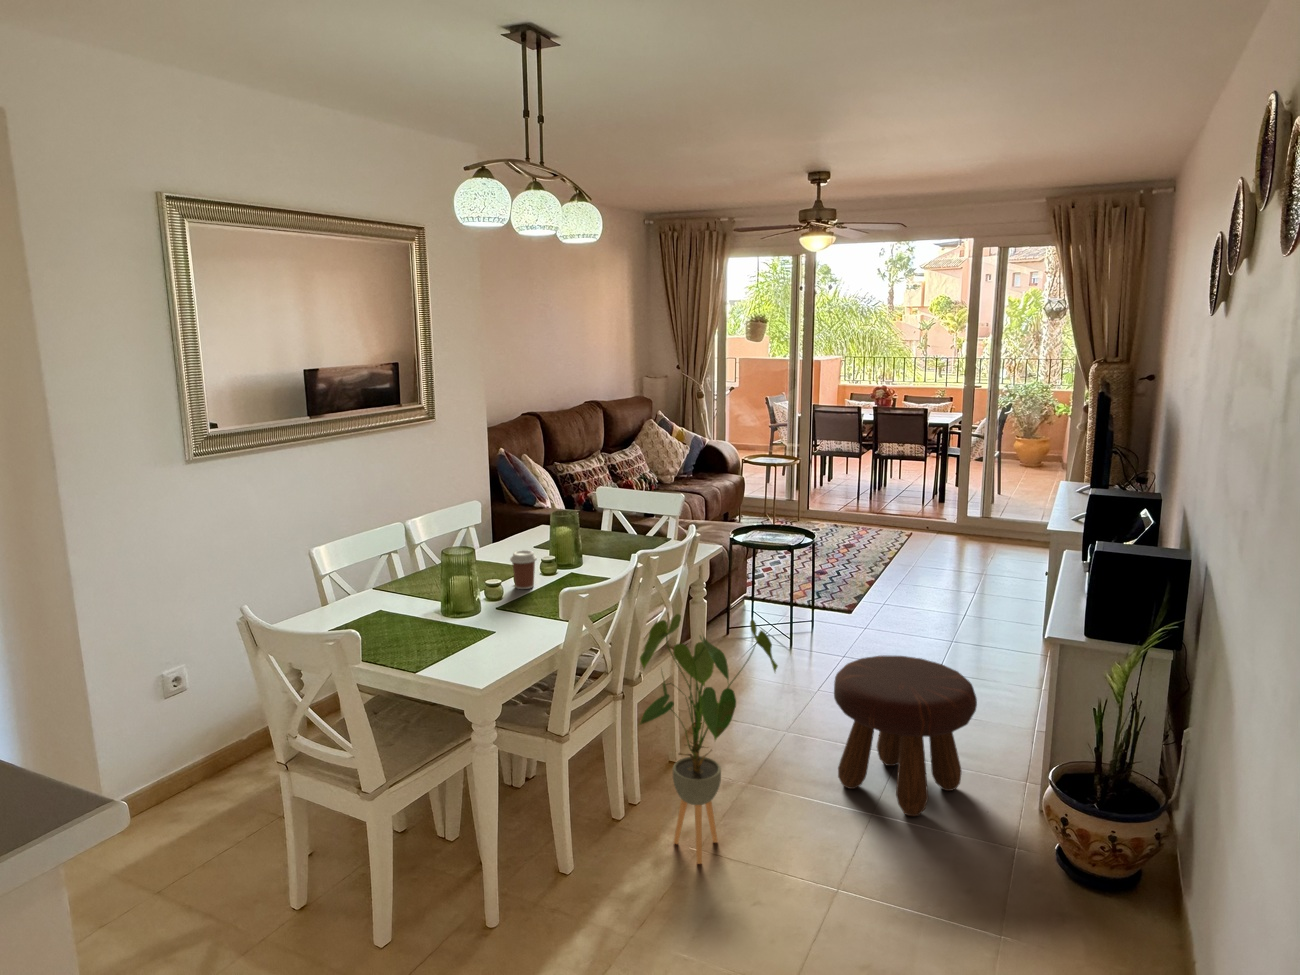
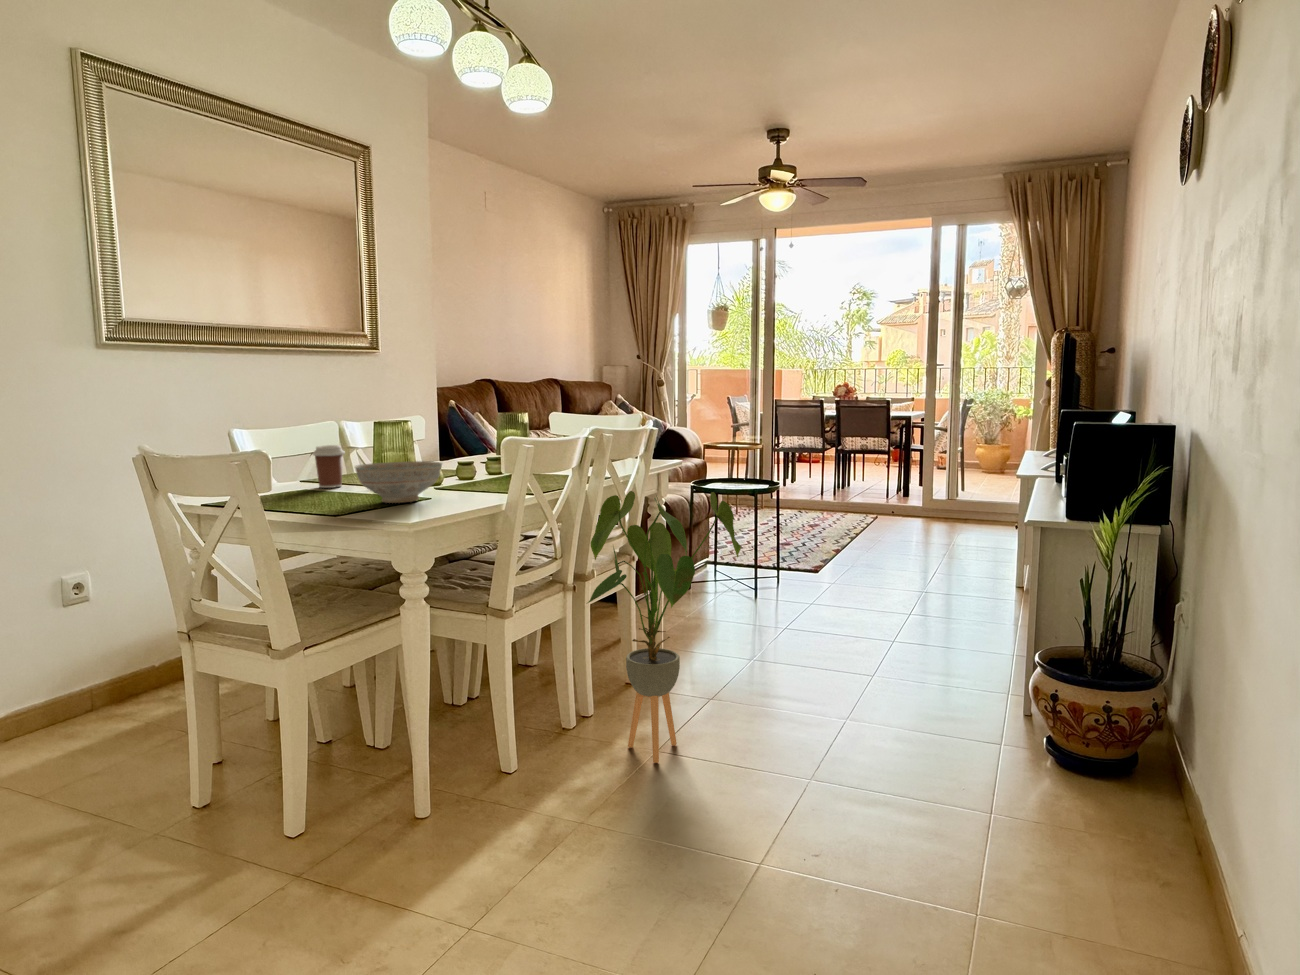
coffee cup: present [510,550,537,589] -> present [313,445,345,488]
decorative bowl: none [430,595,508,643] -> present [355,461,442,503]
footstool: present [834,655,977,816] -> none [802,563,954,721]

